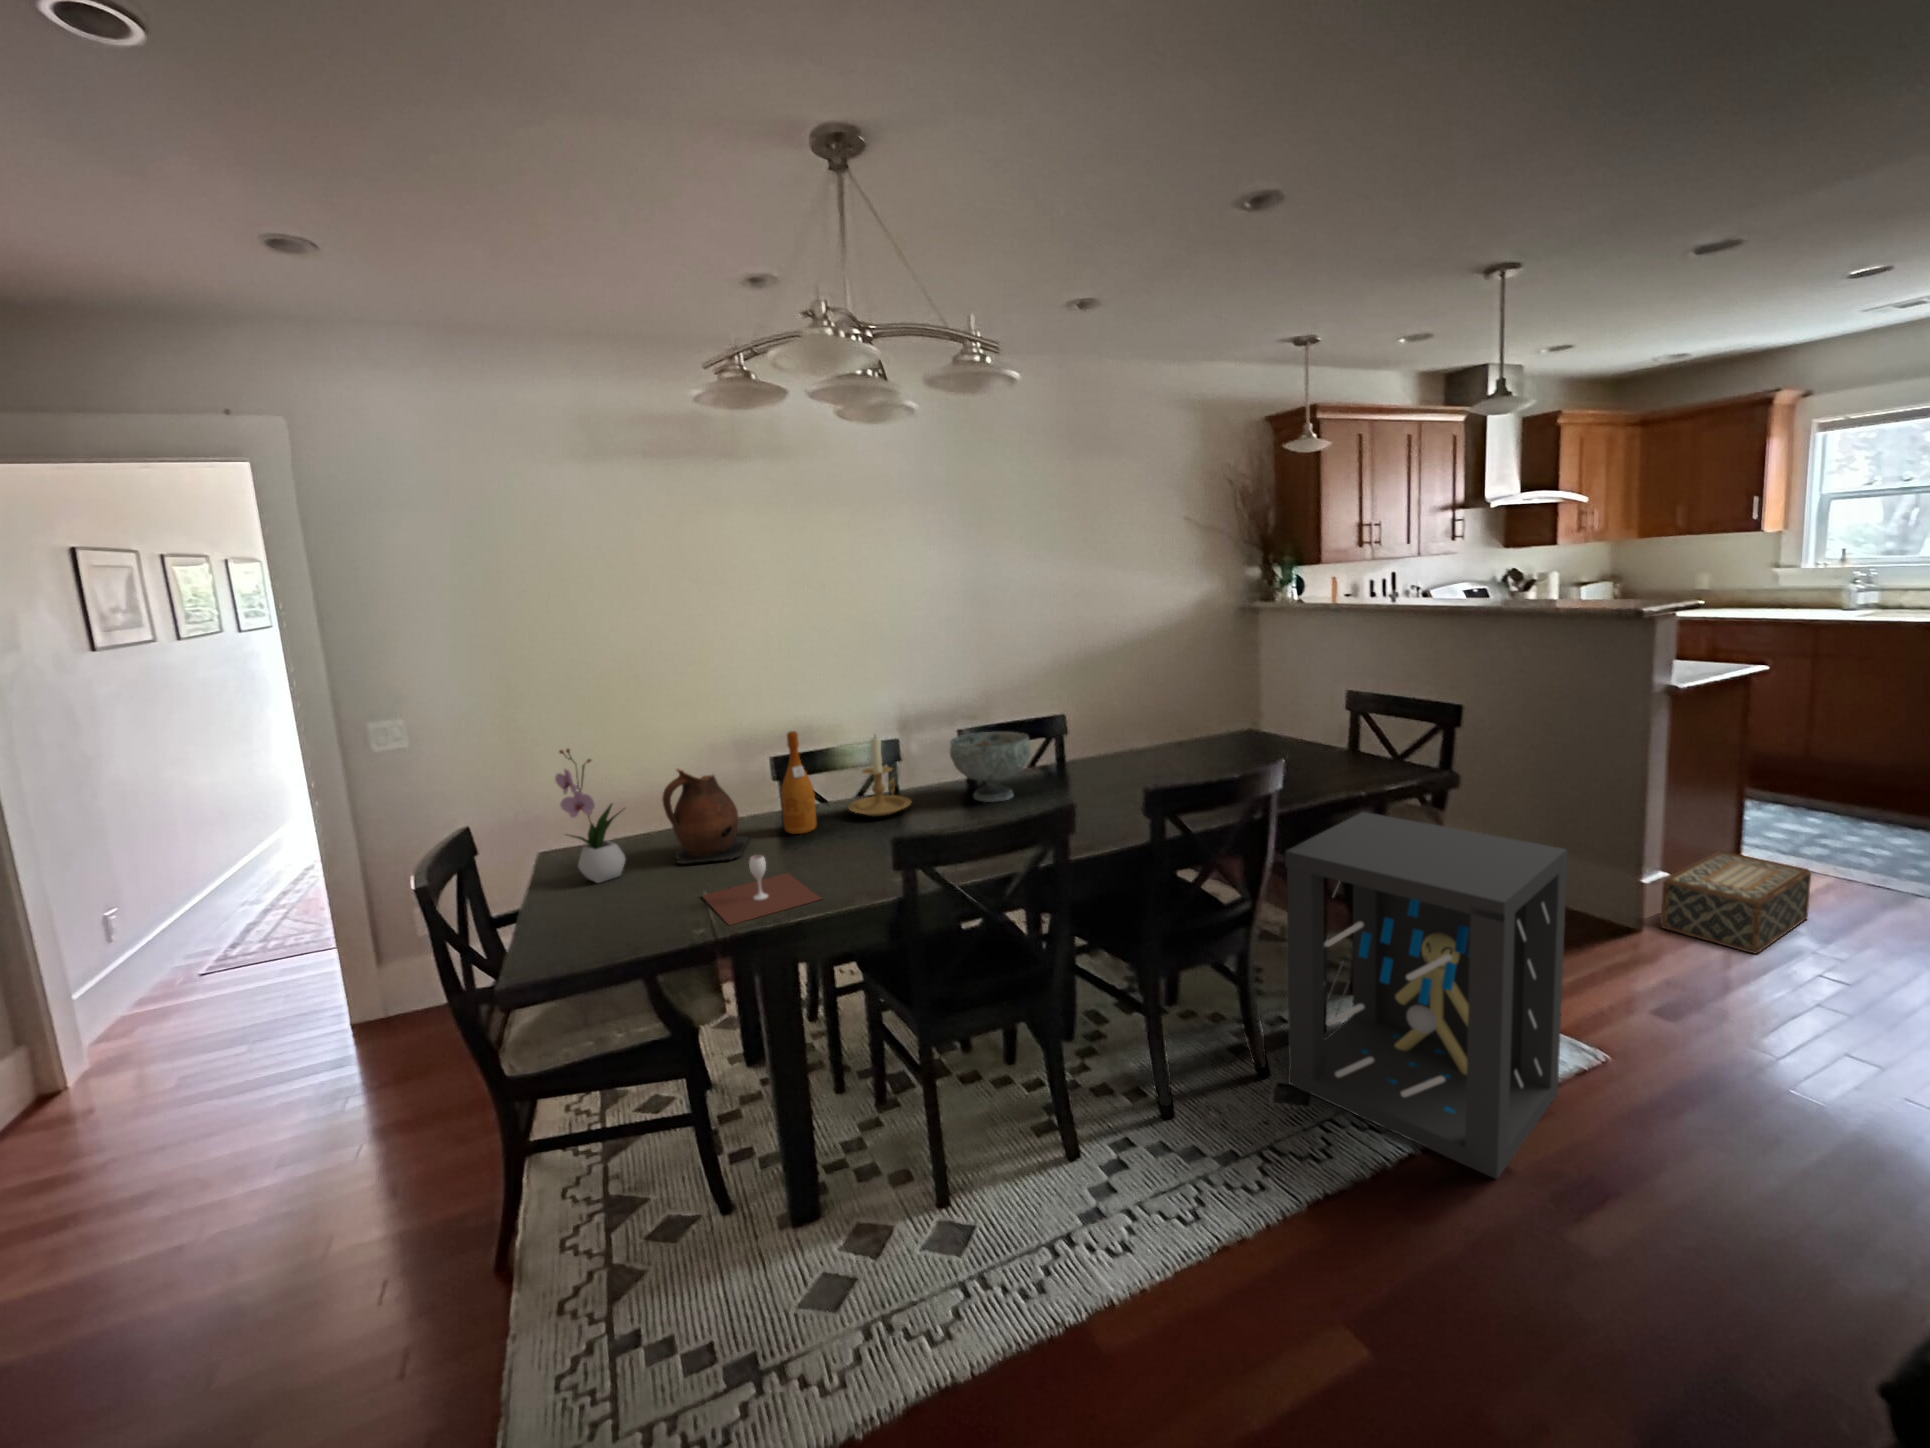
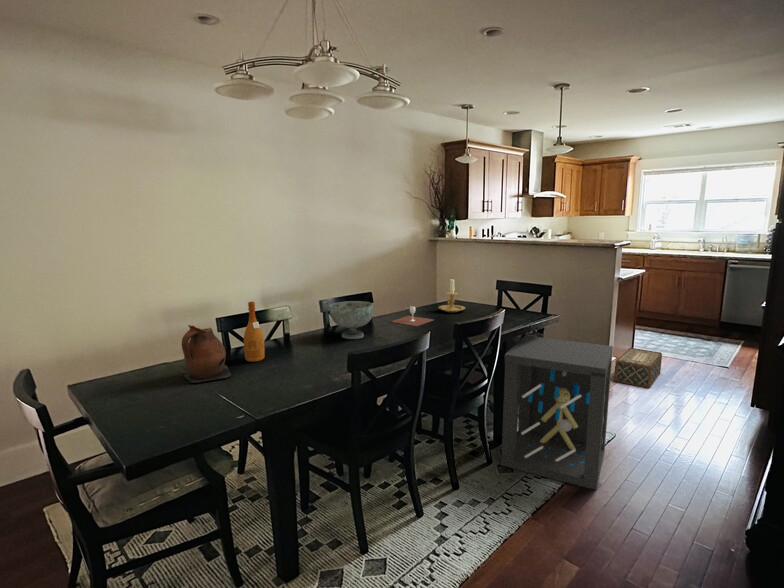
candle holder: present [848,736,911,816] -> present [439,279,465,312]
flower arrangement: present [555,749,626,883] -> none [115,313,163,398]
wine glass: present [702,855,821,925] -> present [391,306,433,326]

